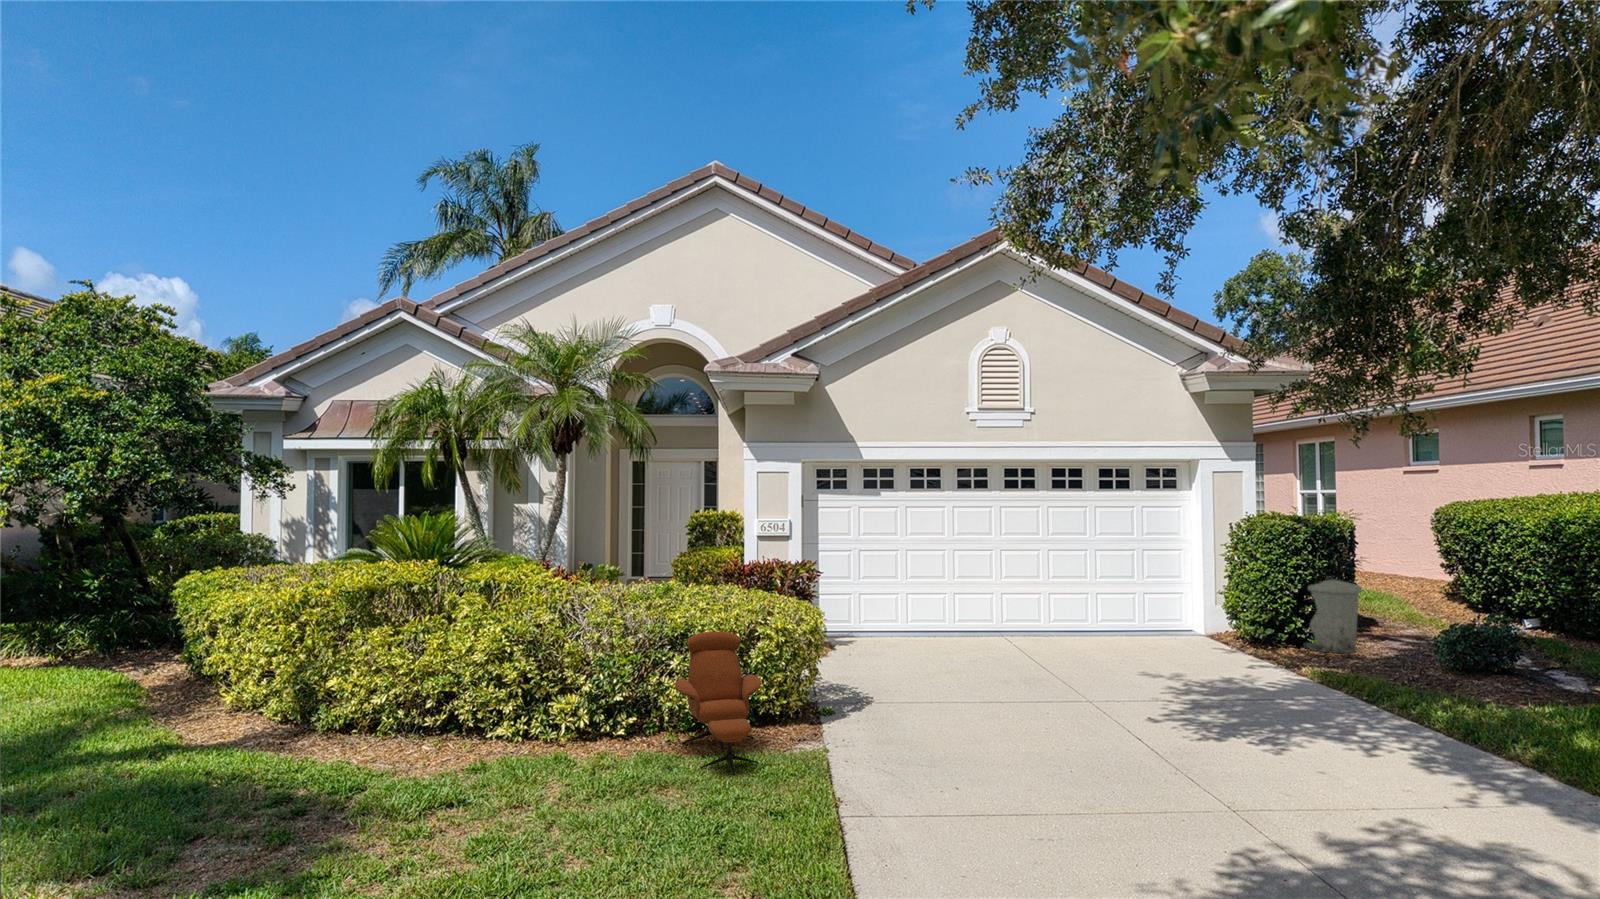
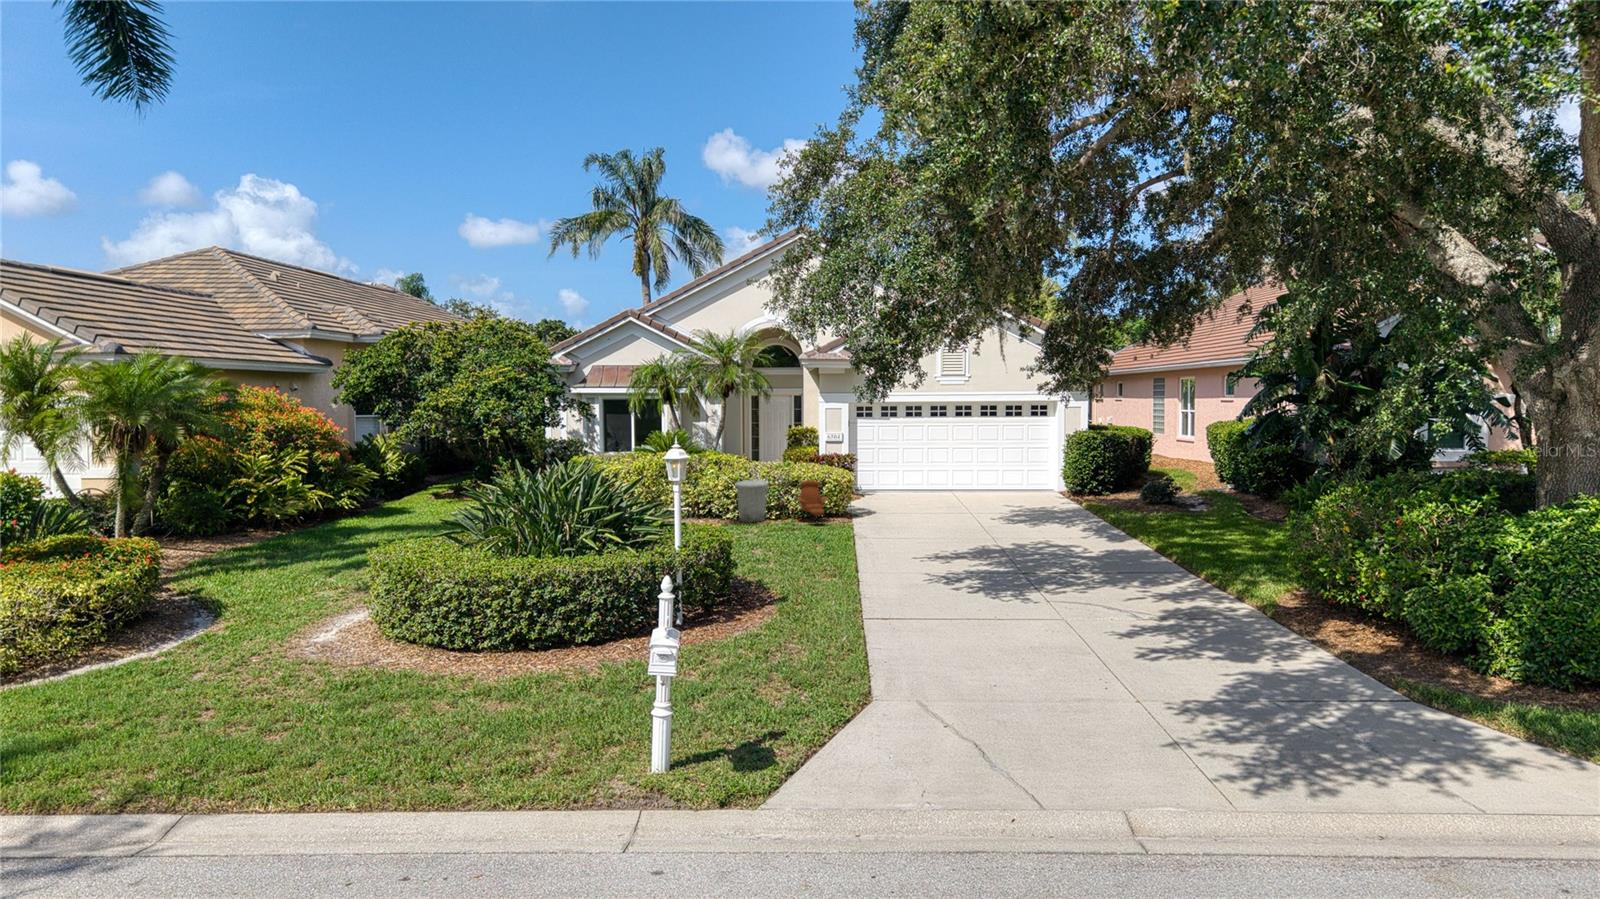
trash can: present [1304,578,1362,653] -> present [735,480,768,522]

